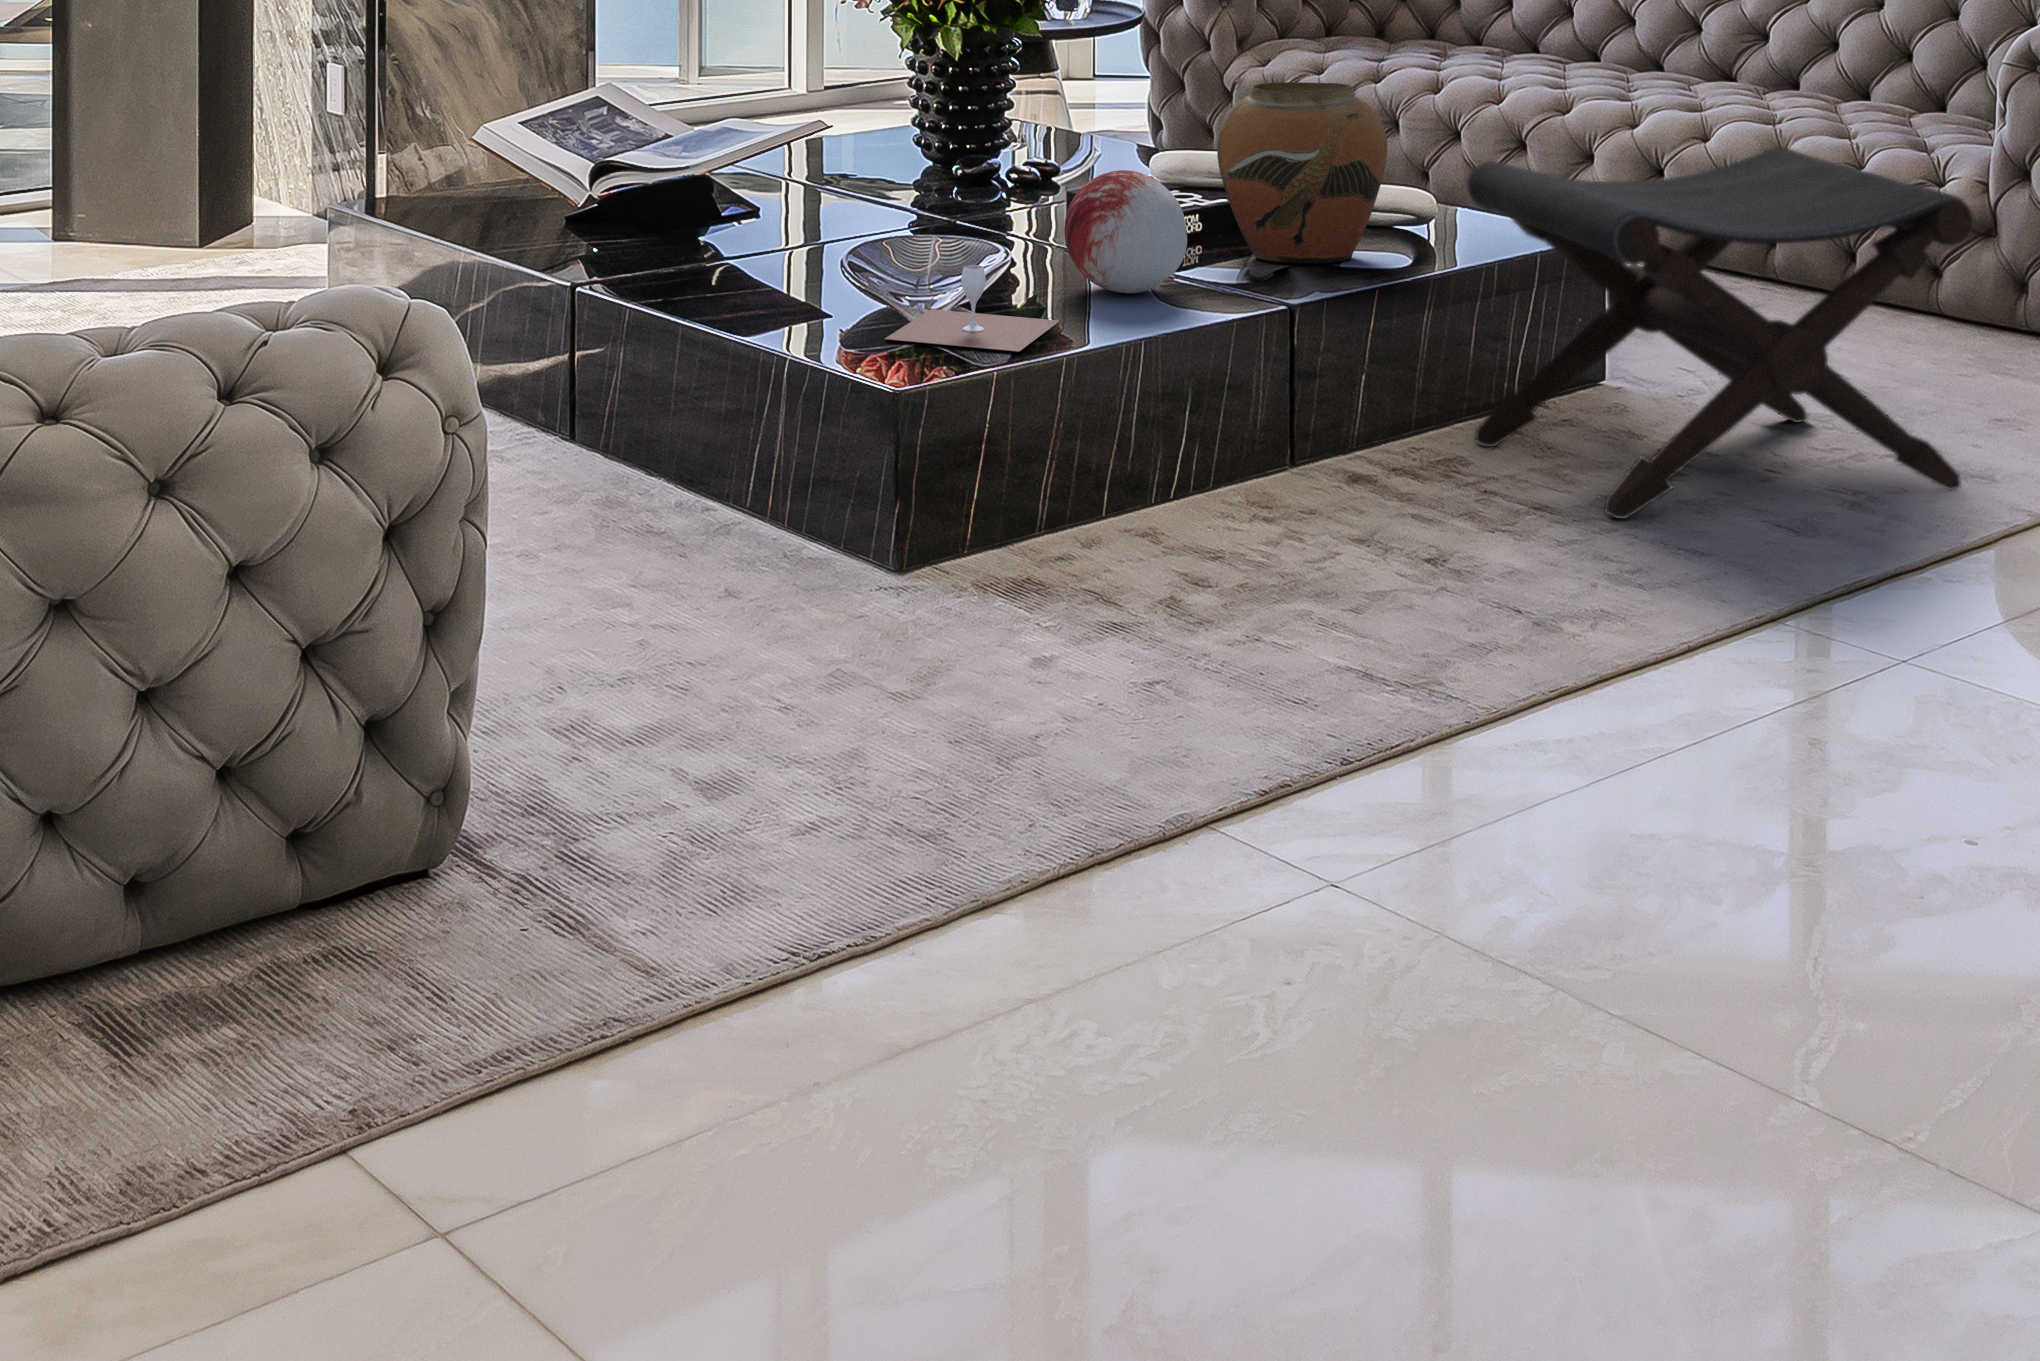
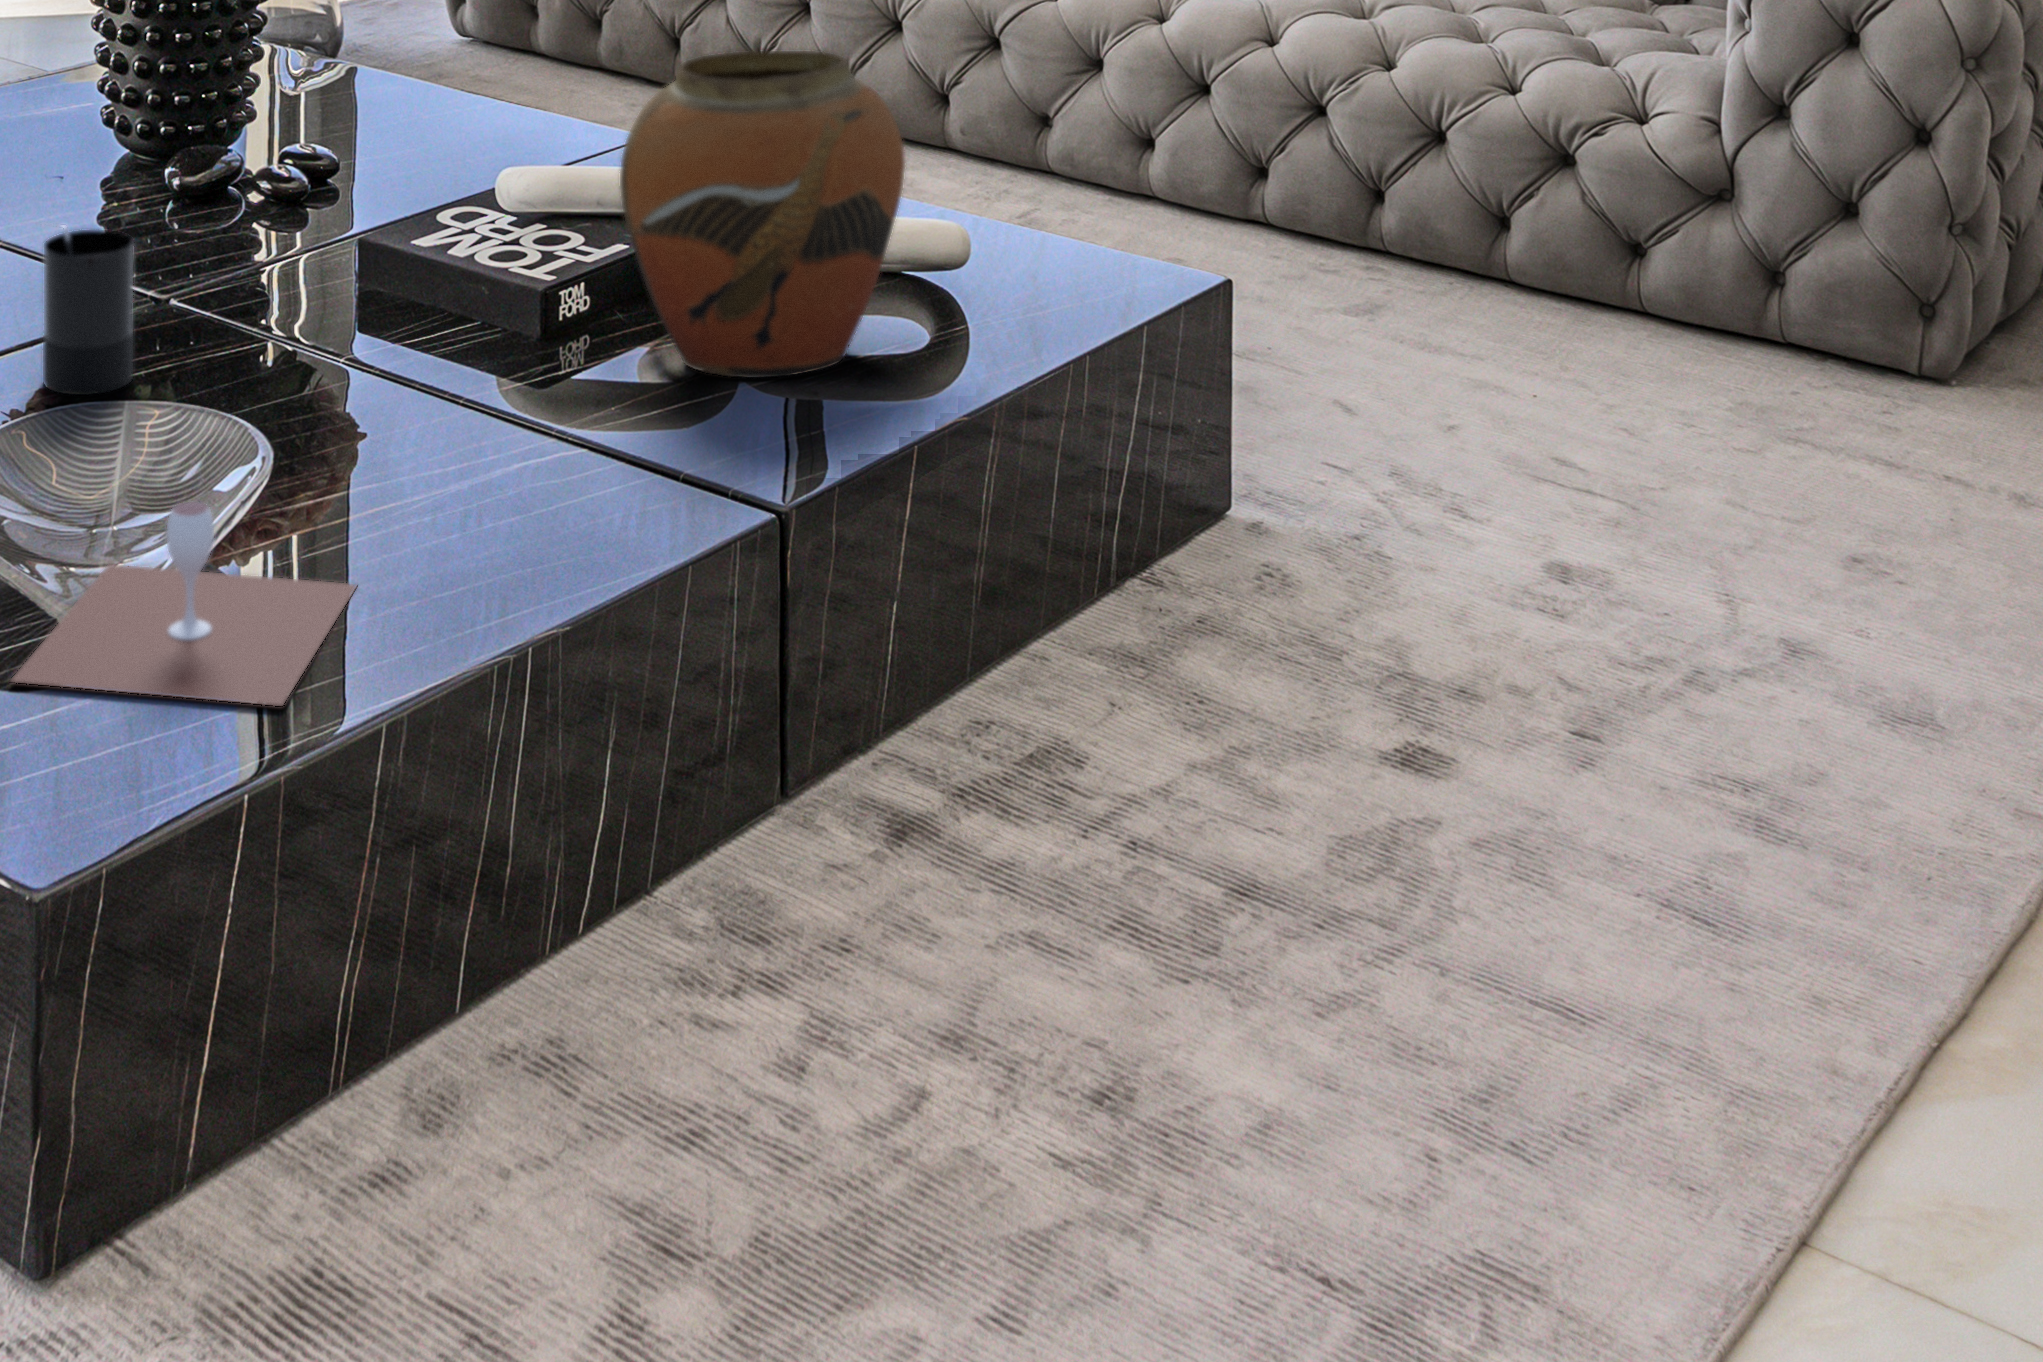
footstool: present [1468,147,1973,519] -> none [1055,126,1929,905]
candle: none [889,162,941,255] -> present [43,225,134,395]
decorative orb: present [1064,170,1187,293] -> none [360,256,585,489]

